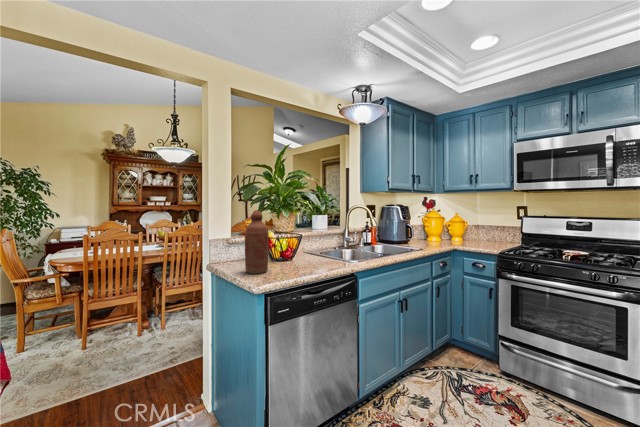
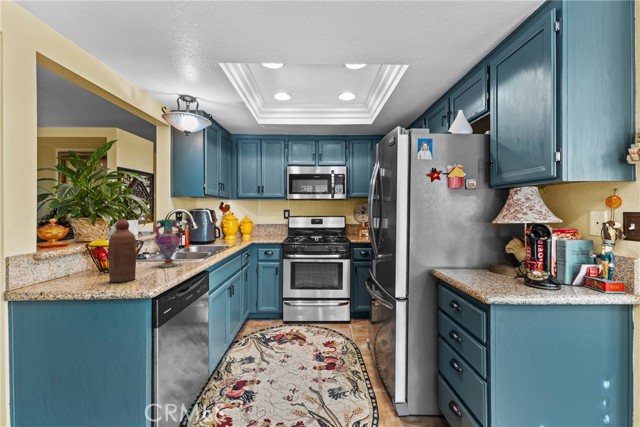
vase: none [306,213,332,265] -> present [155,219,182,267]

